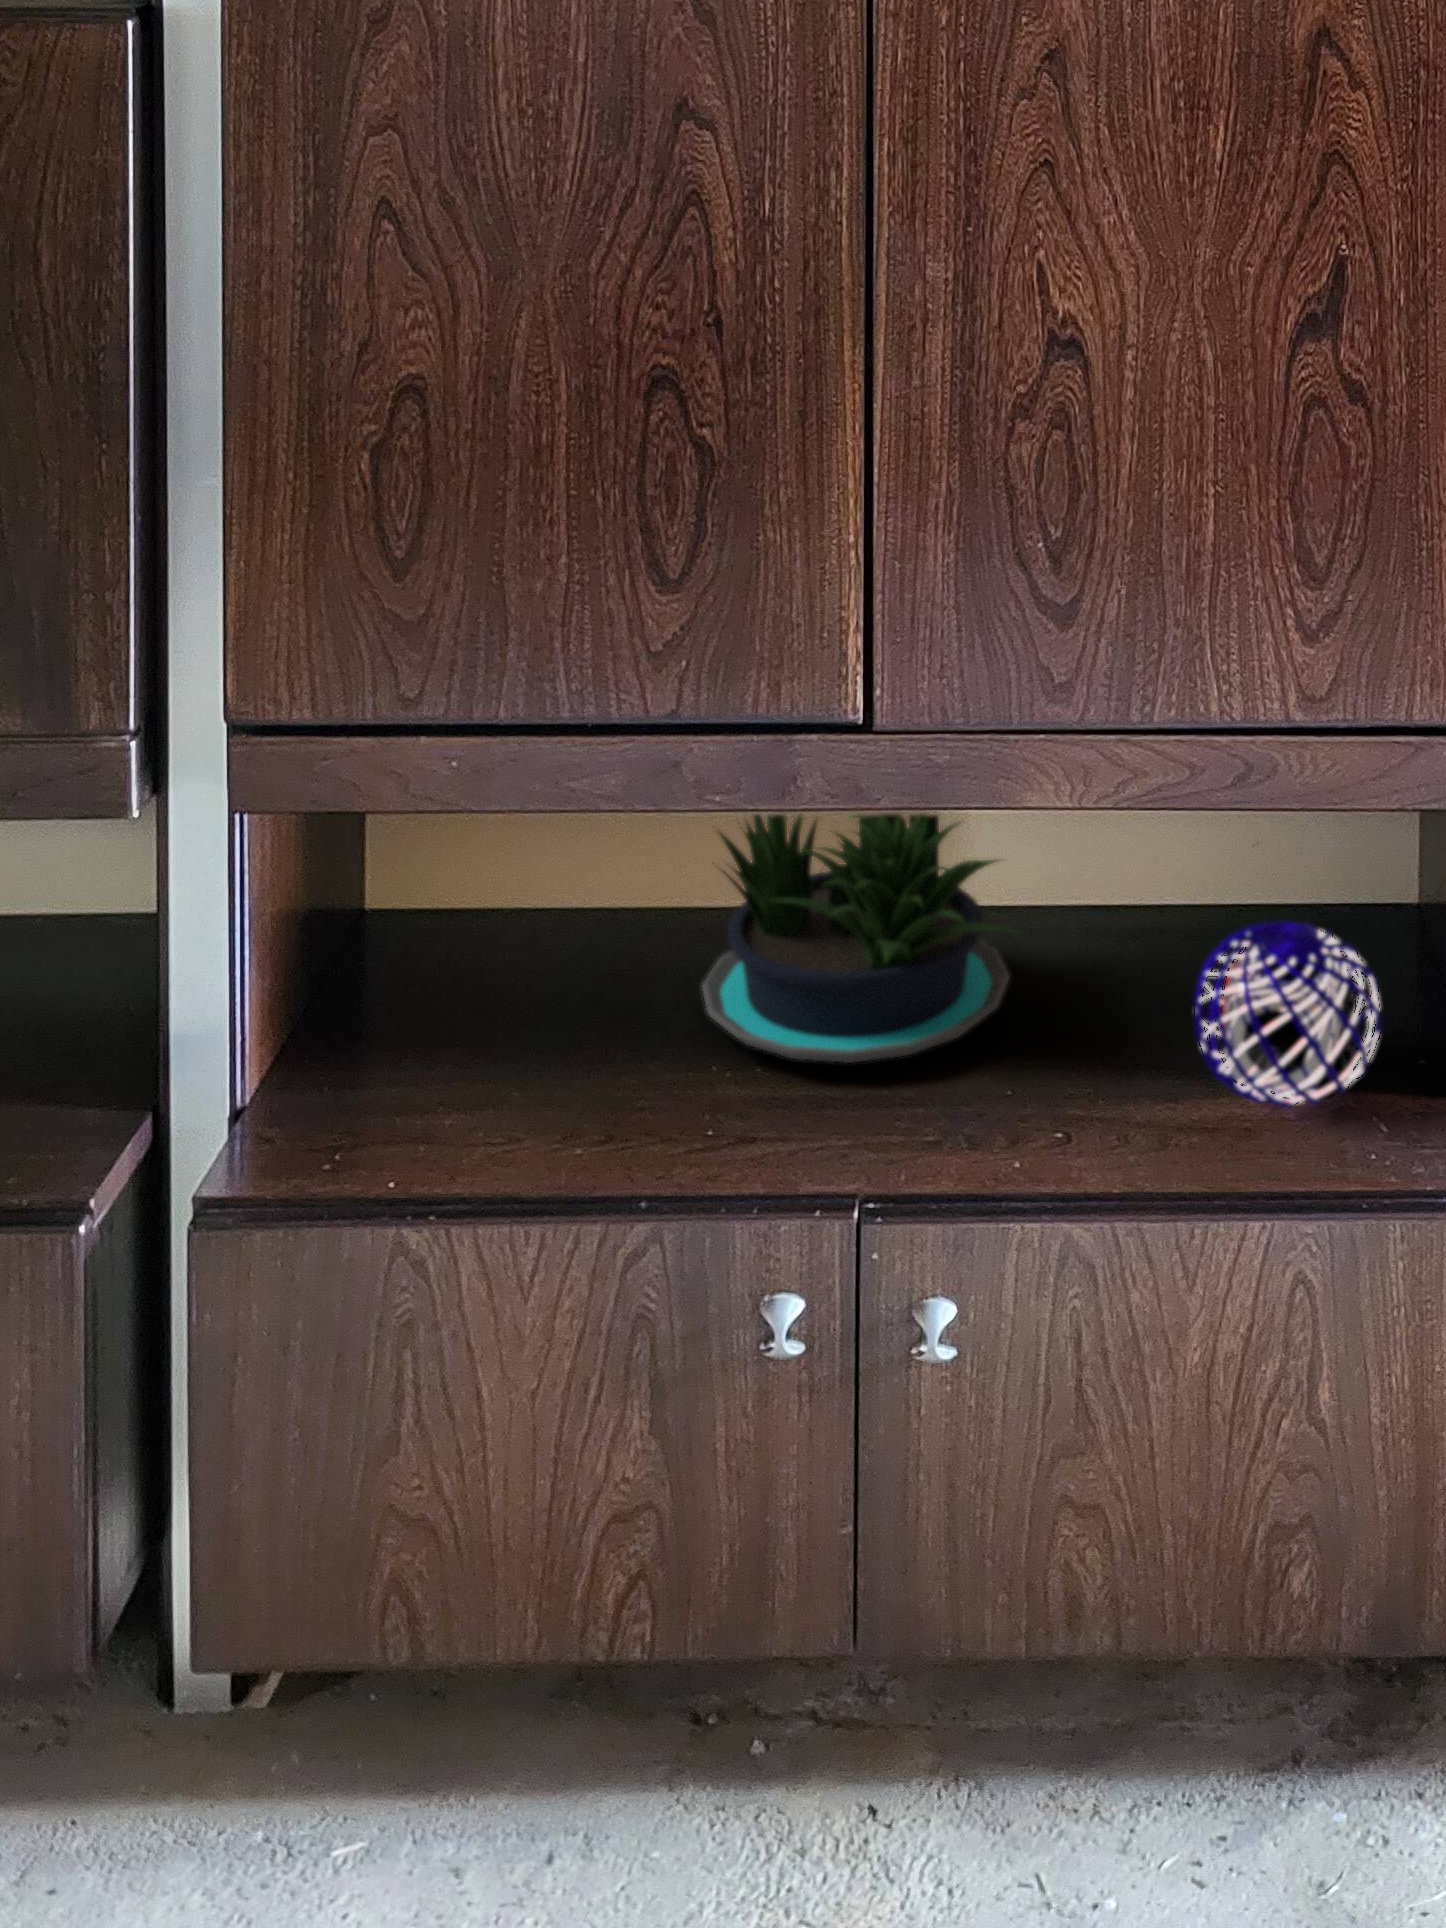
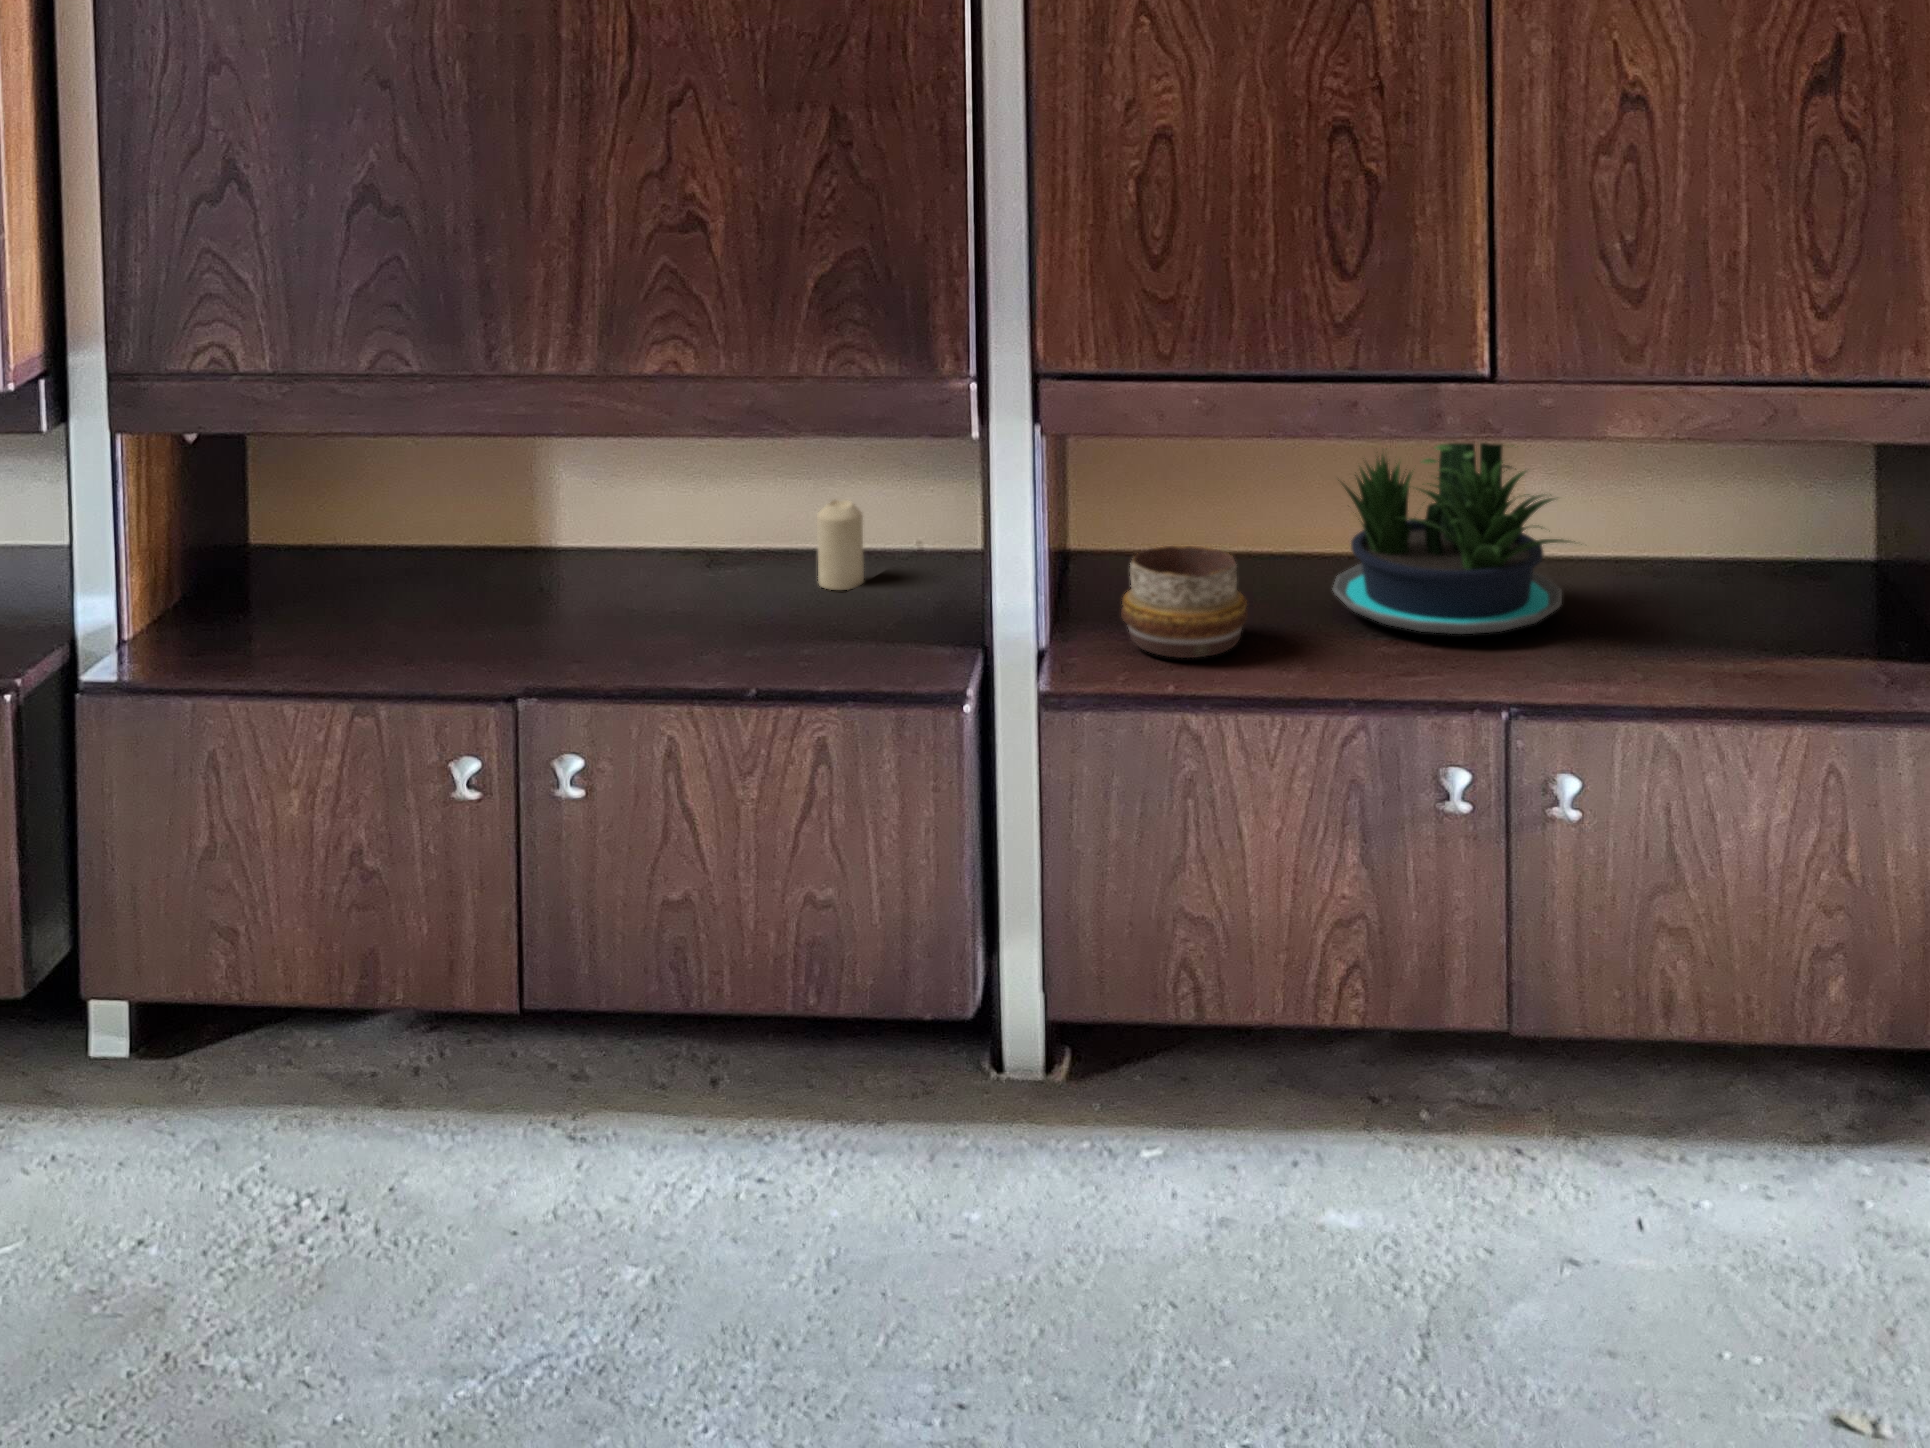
candle: none [9,860,78,992] -> present [817,500,864,590]
decorative orb: present [1195,922,1381,1107] -> none [1721,540,1869,666]
decorative bowl: none [370,944,553,1124] -> present [1121,546,1248,658]

